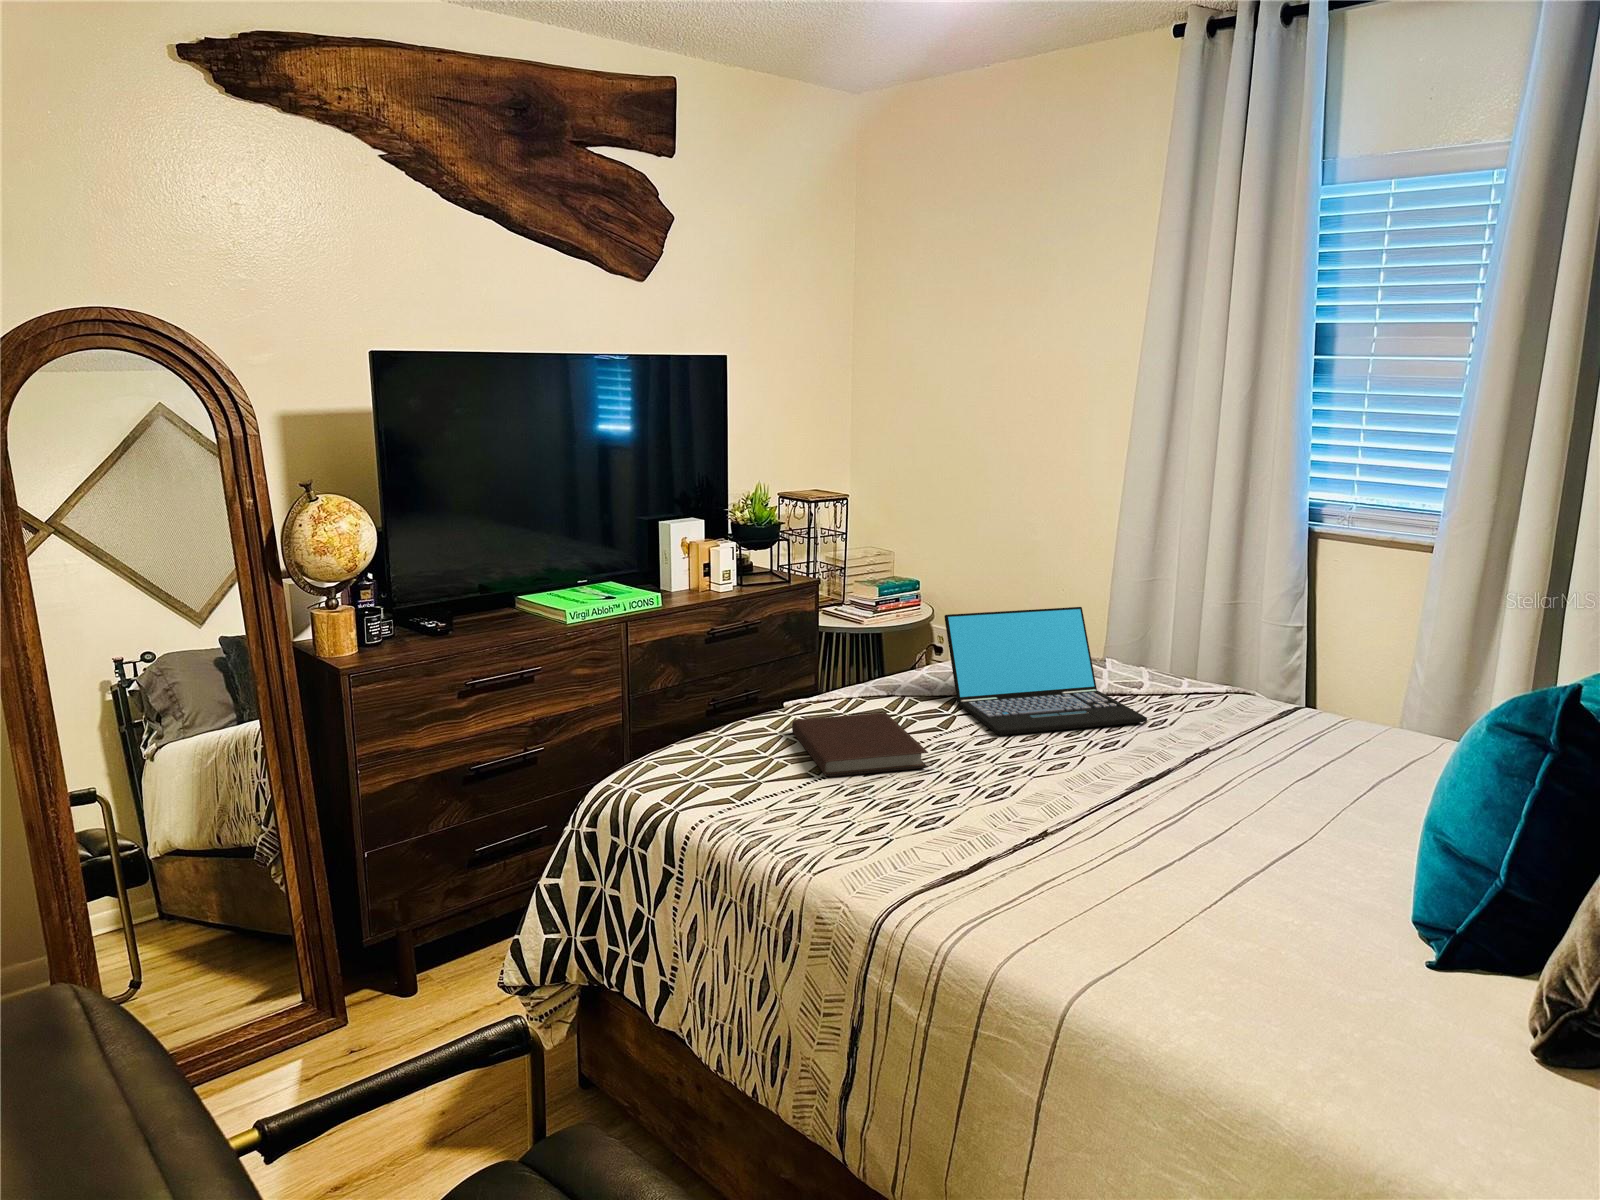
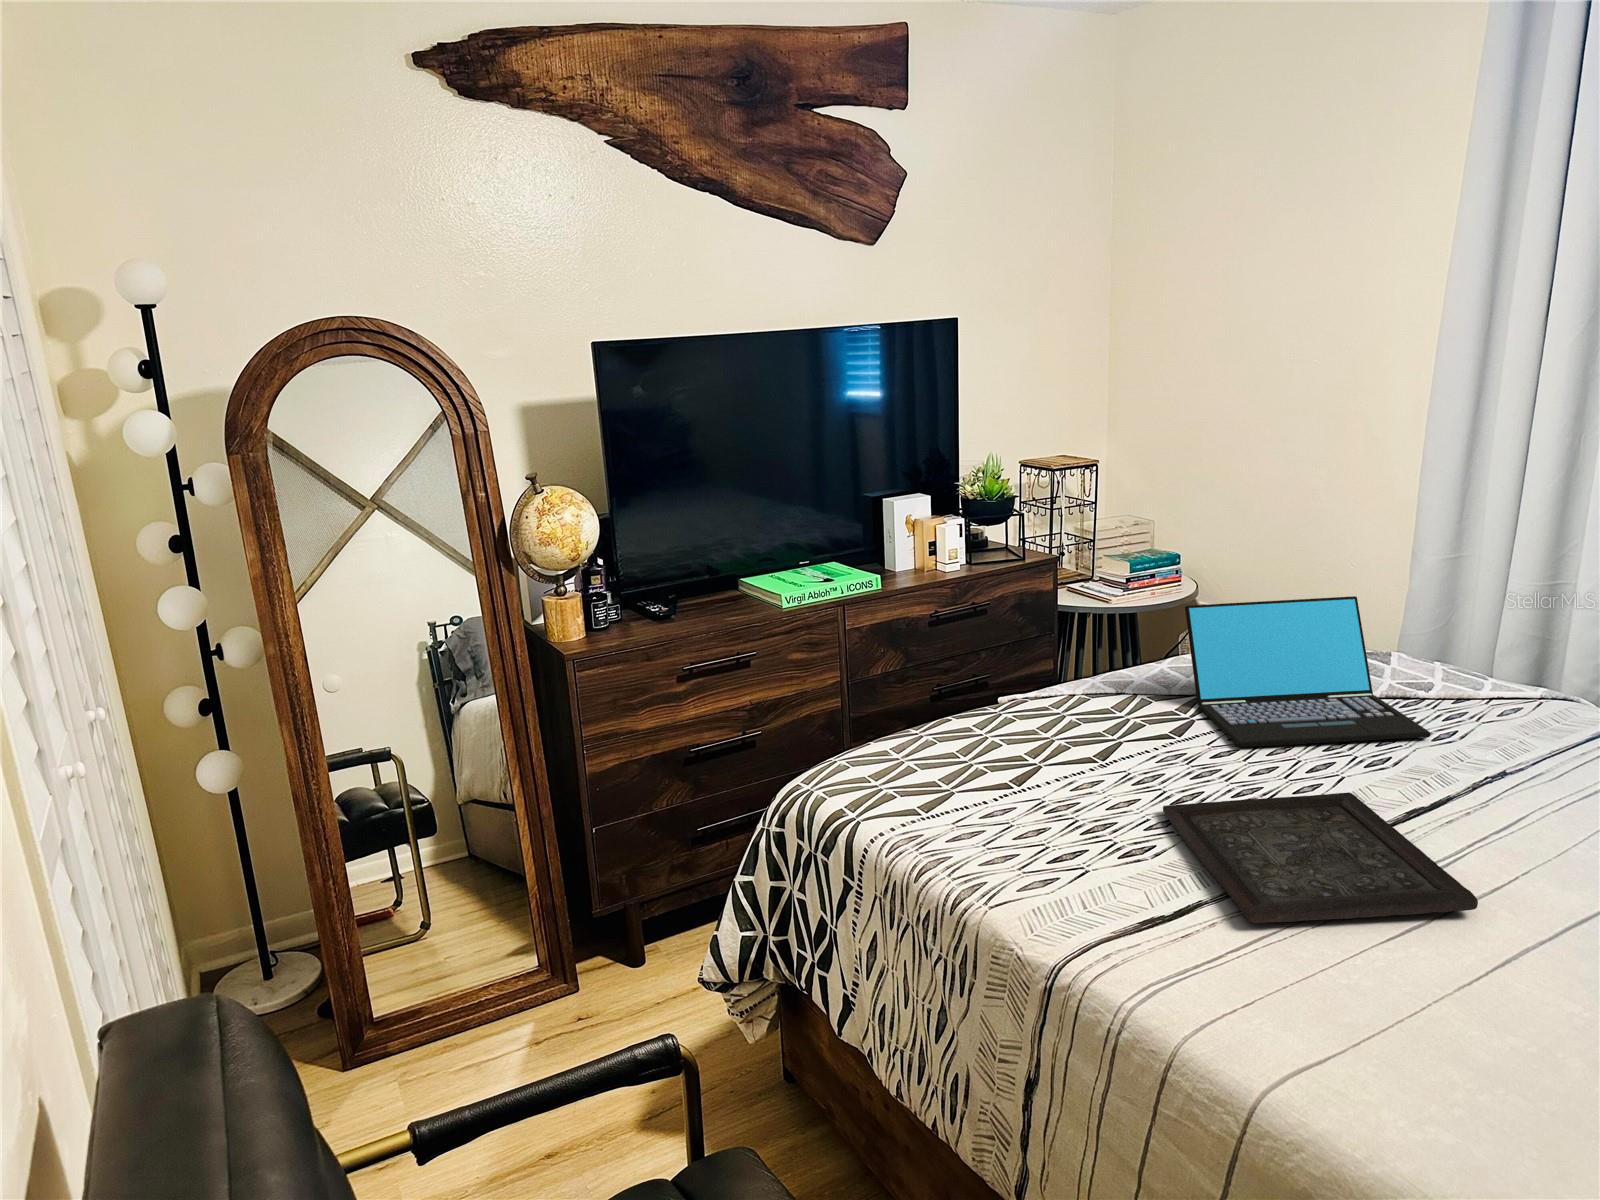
notebook: present [792,713,928,776] -> none [1002,716,1147,789]
tray: none [946,766,1209,872] -> present [1163,793,1478,923]

